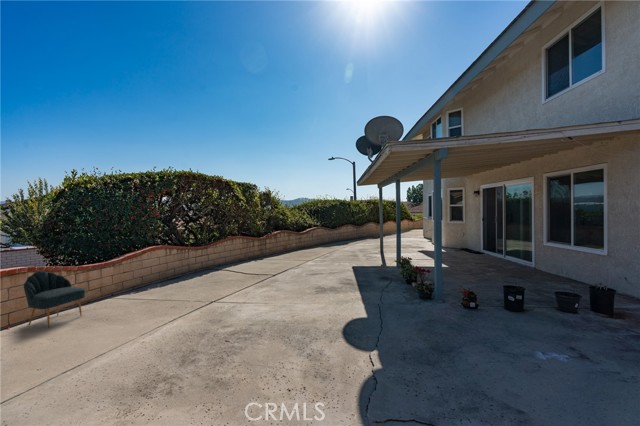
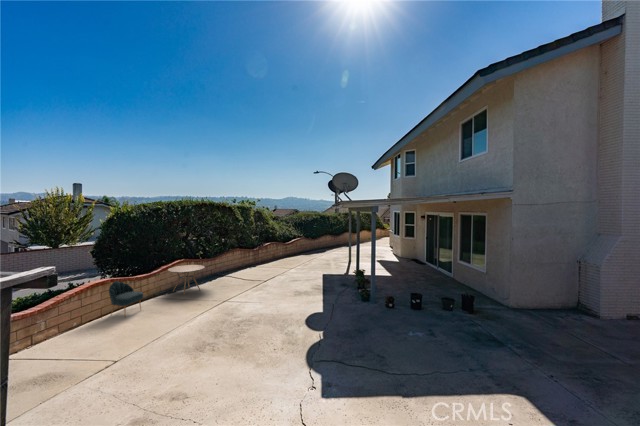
dining table: none [135,253,189,293] -> present [168,265,205,295]

